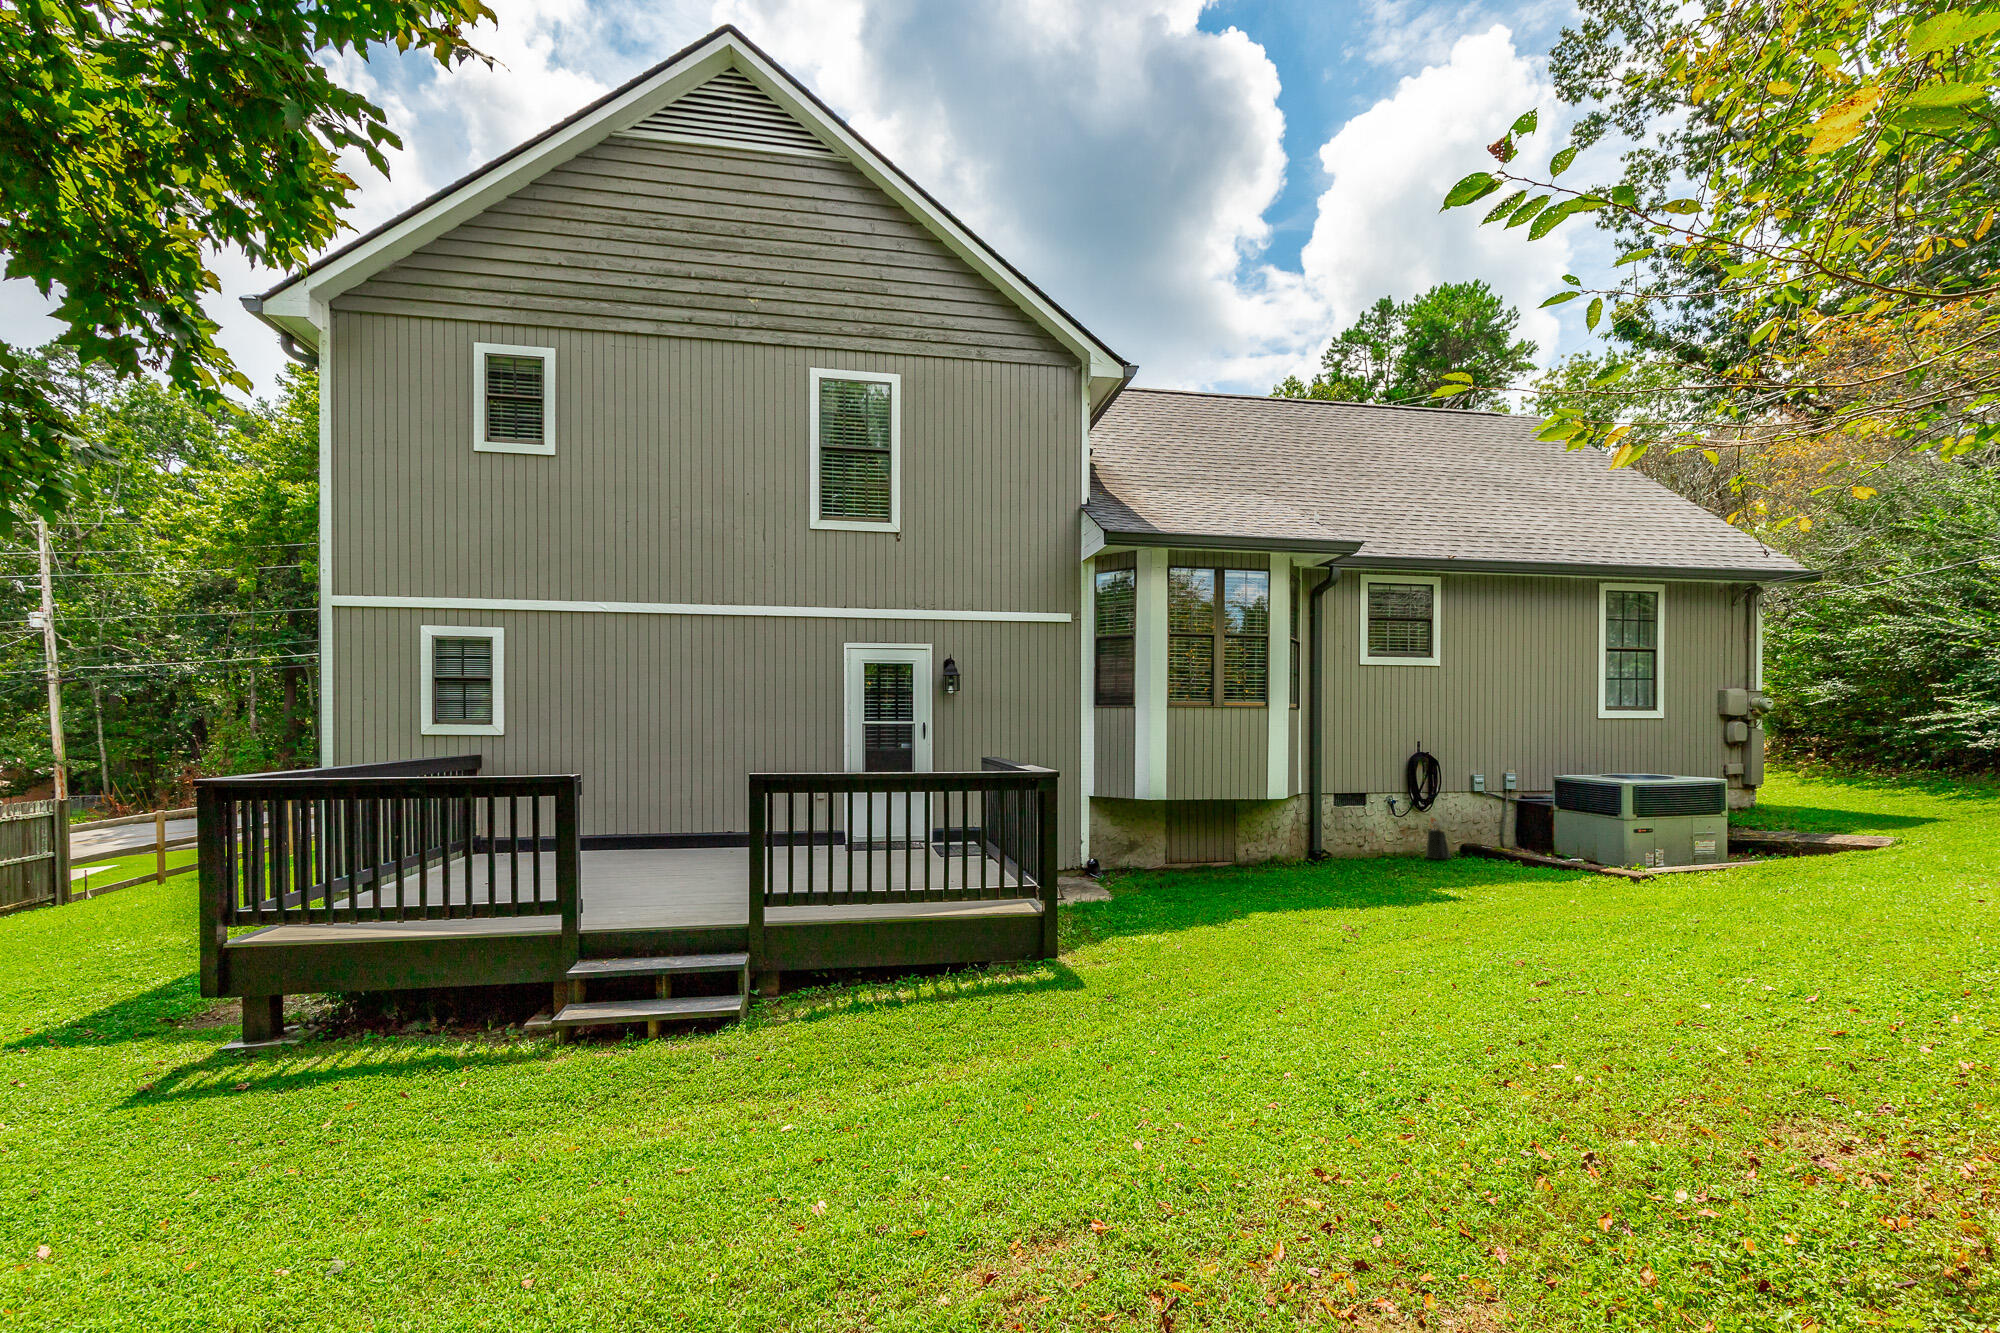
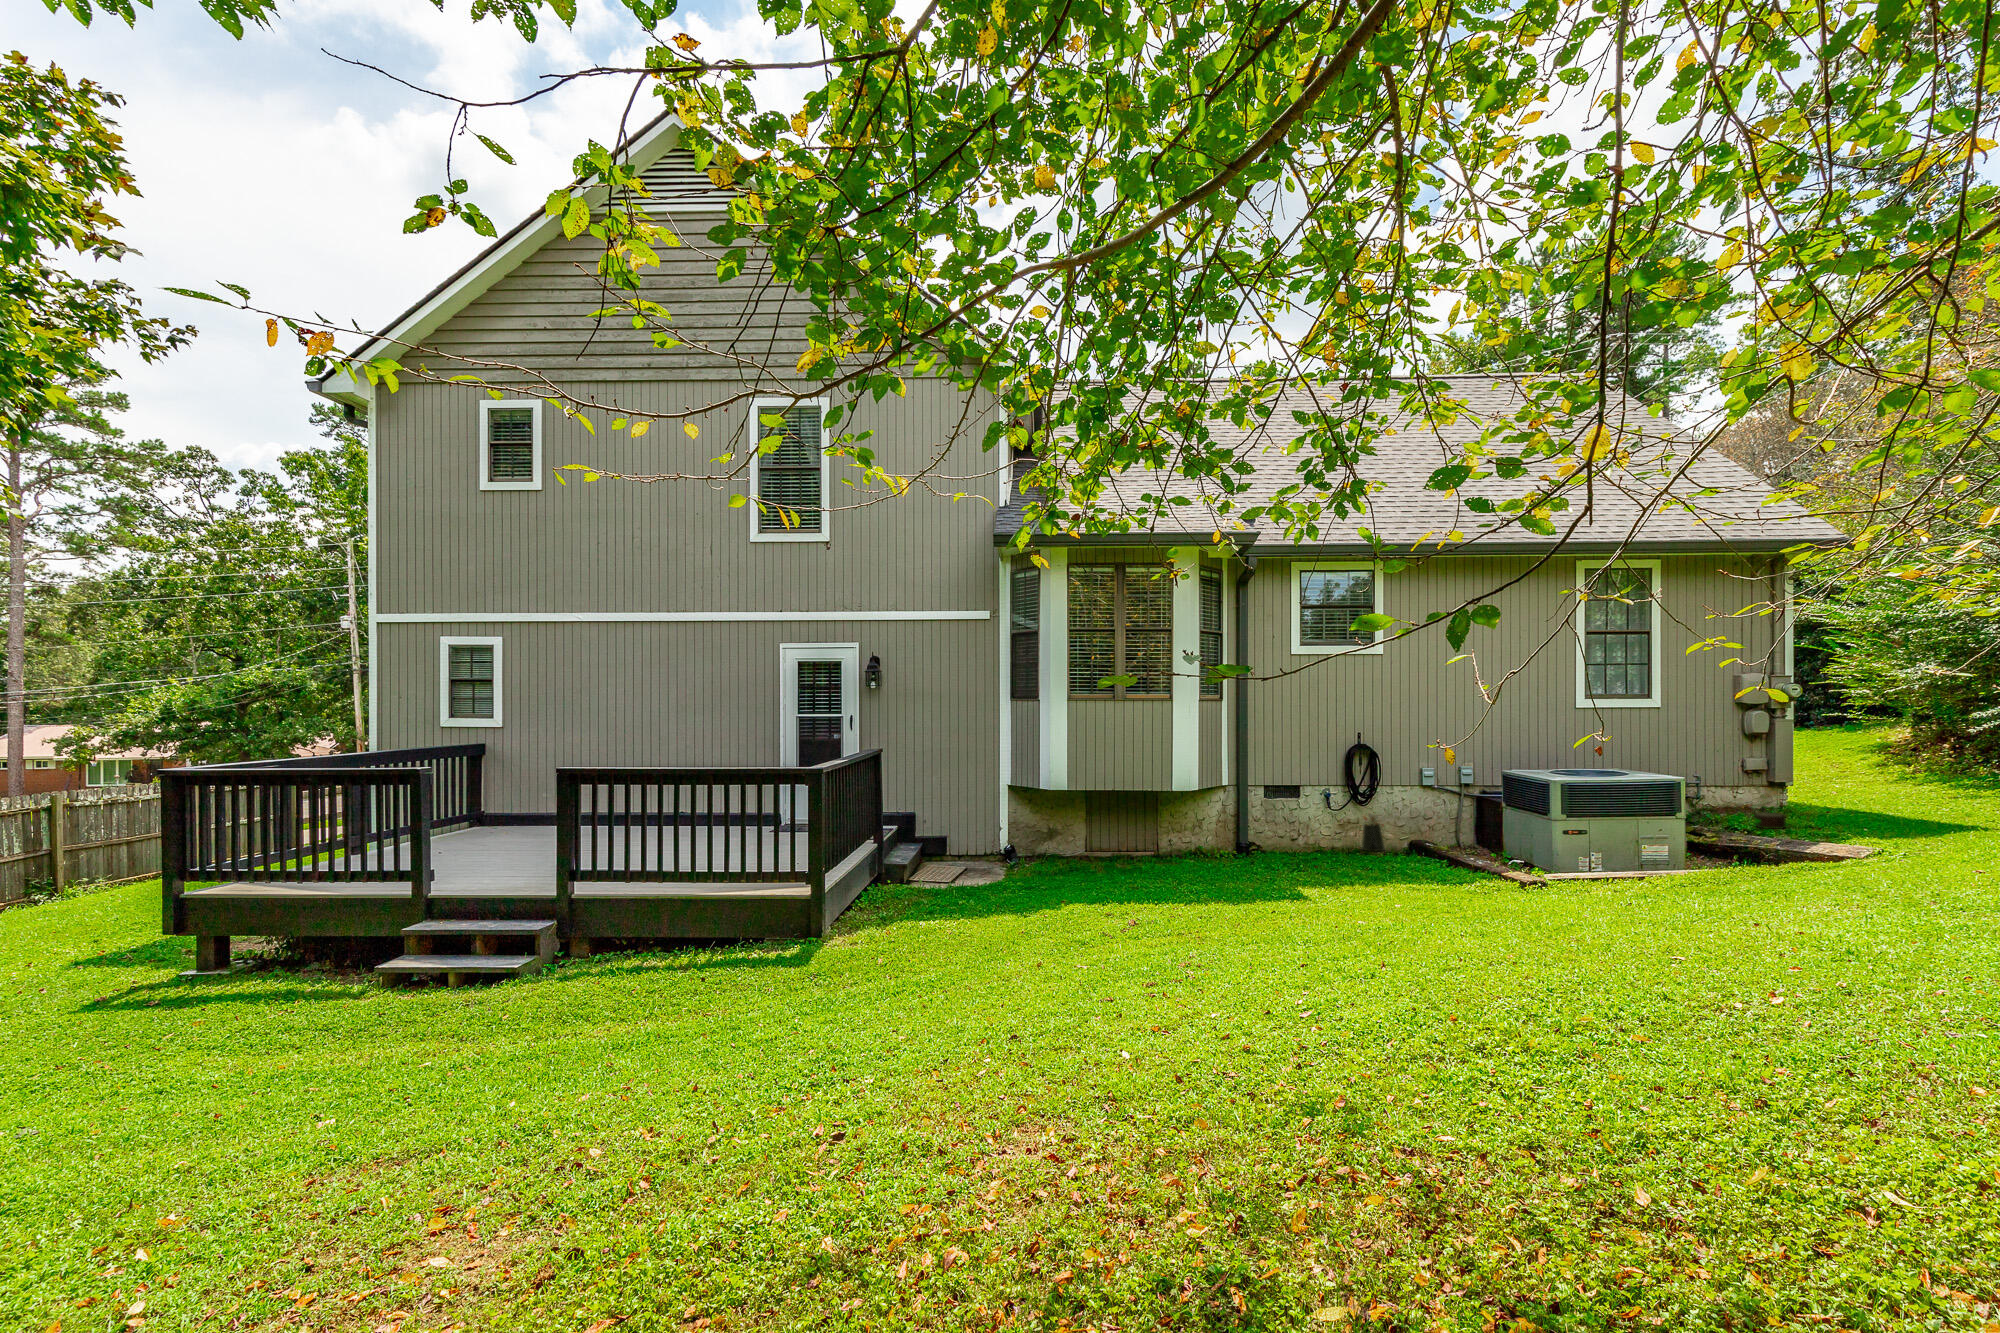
decorative plant: none [1751,787,1783,828] -> present [1751,786,1786,829]

